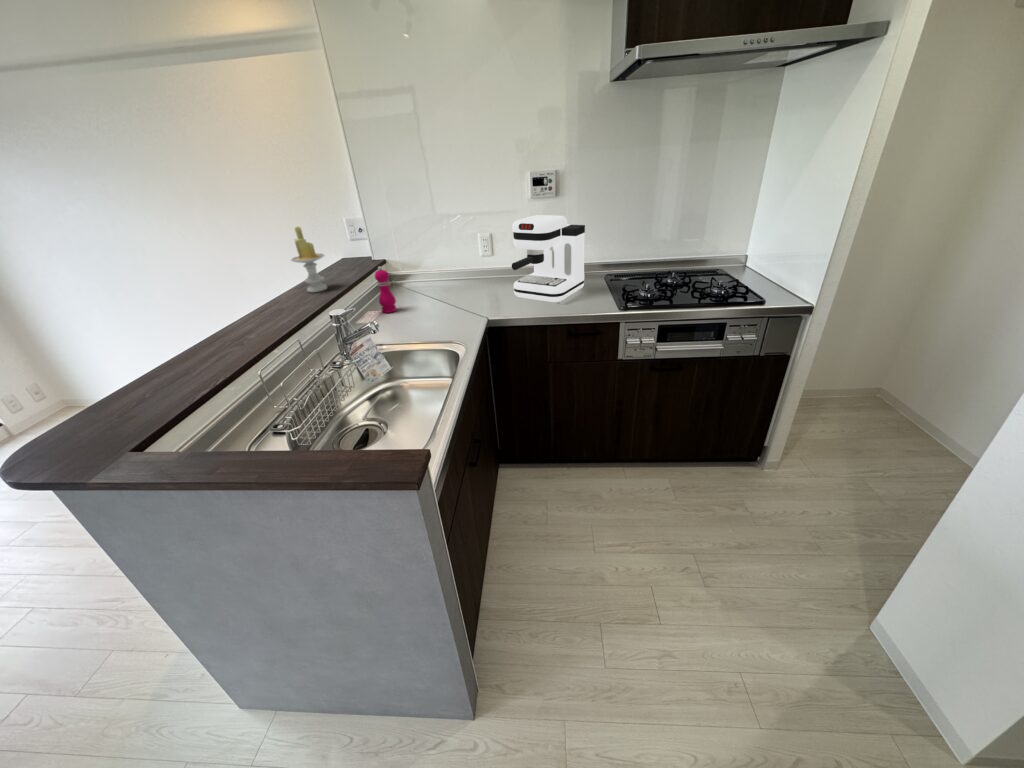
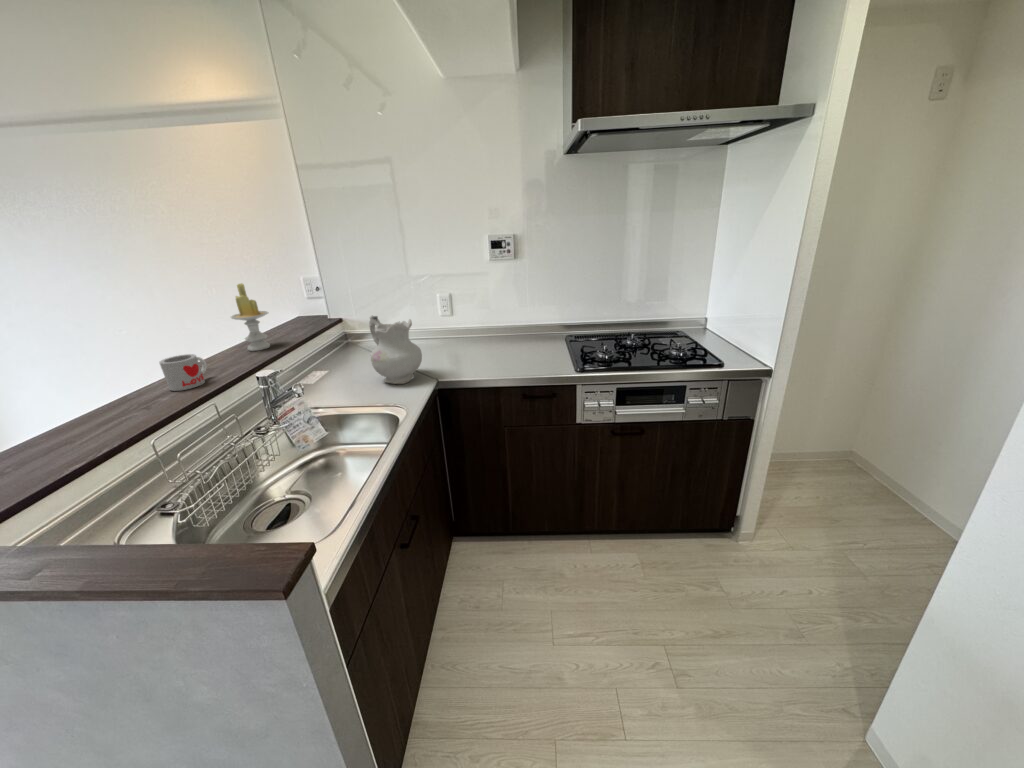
coffee maker: present [512,215,585,303] -> none [466,277,543,364]
ceramic pitcher: none [420,257,470,323] -> present [369,316,422,384]
pepper mill: present [375,267,396,313] -> none [323,325,346,373]
mug: none [242,295,281,329] -> present [159,354,207,391]

